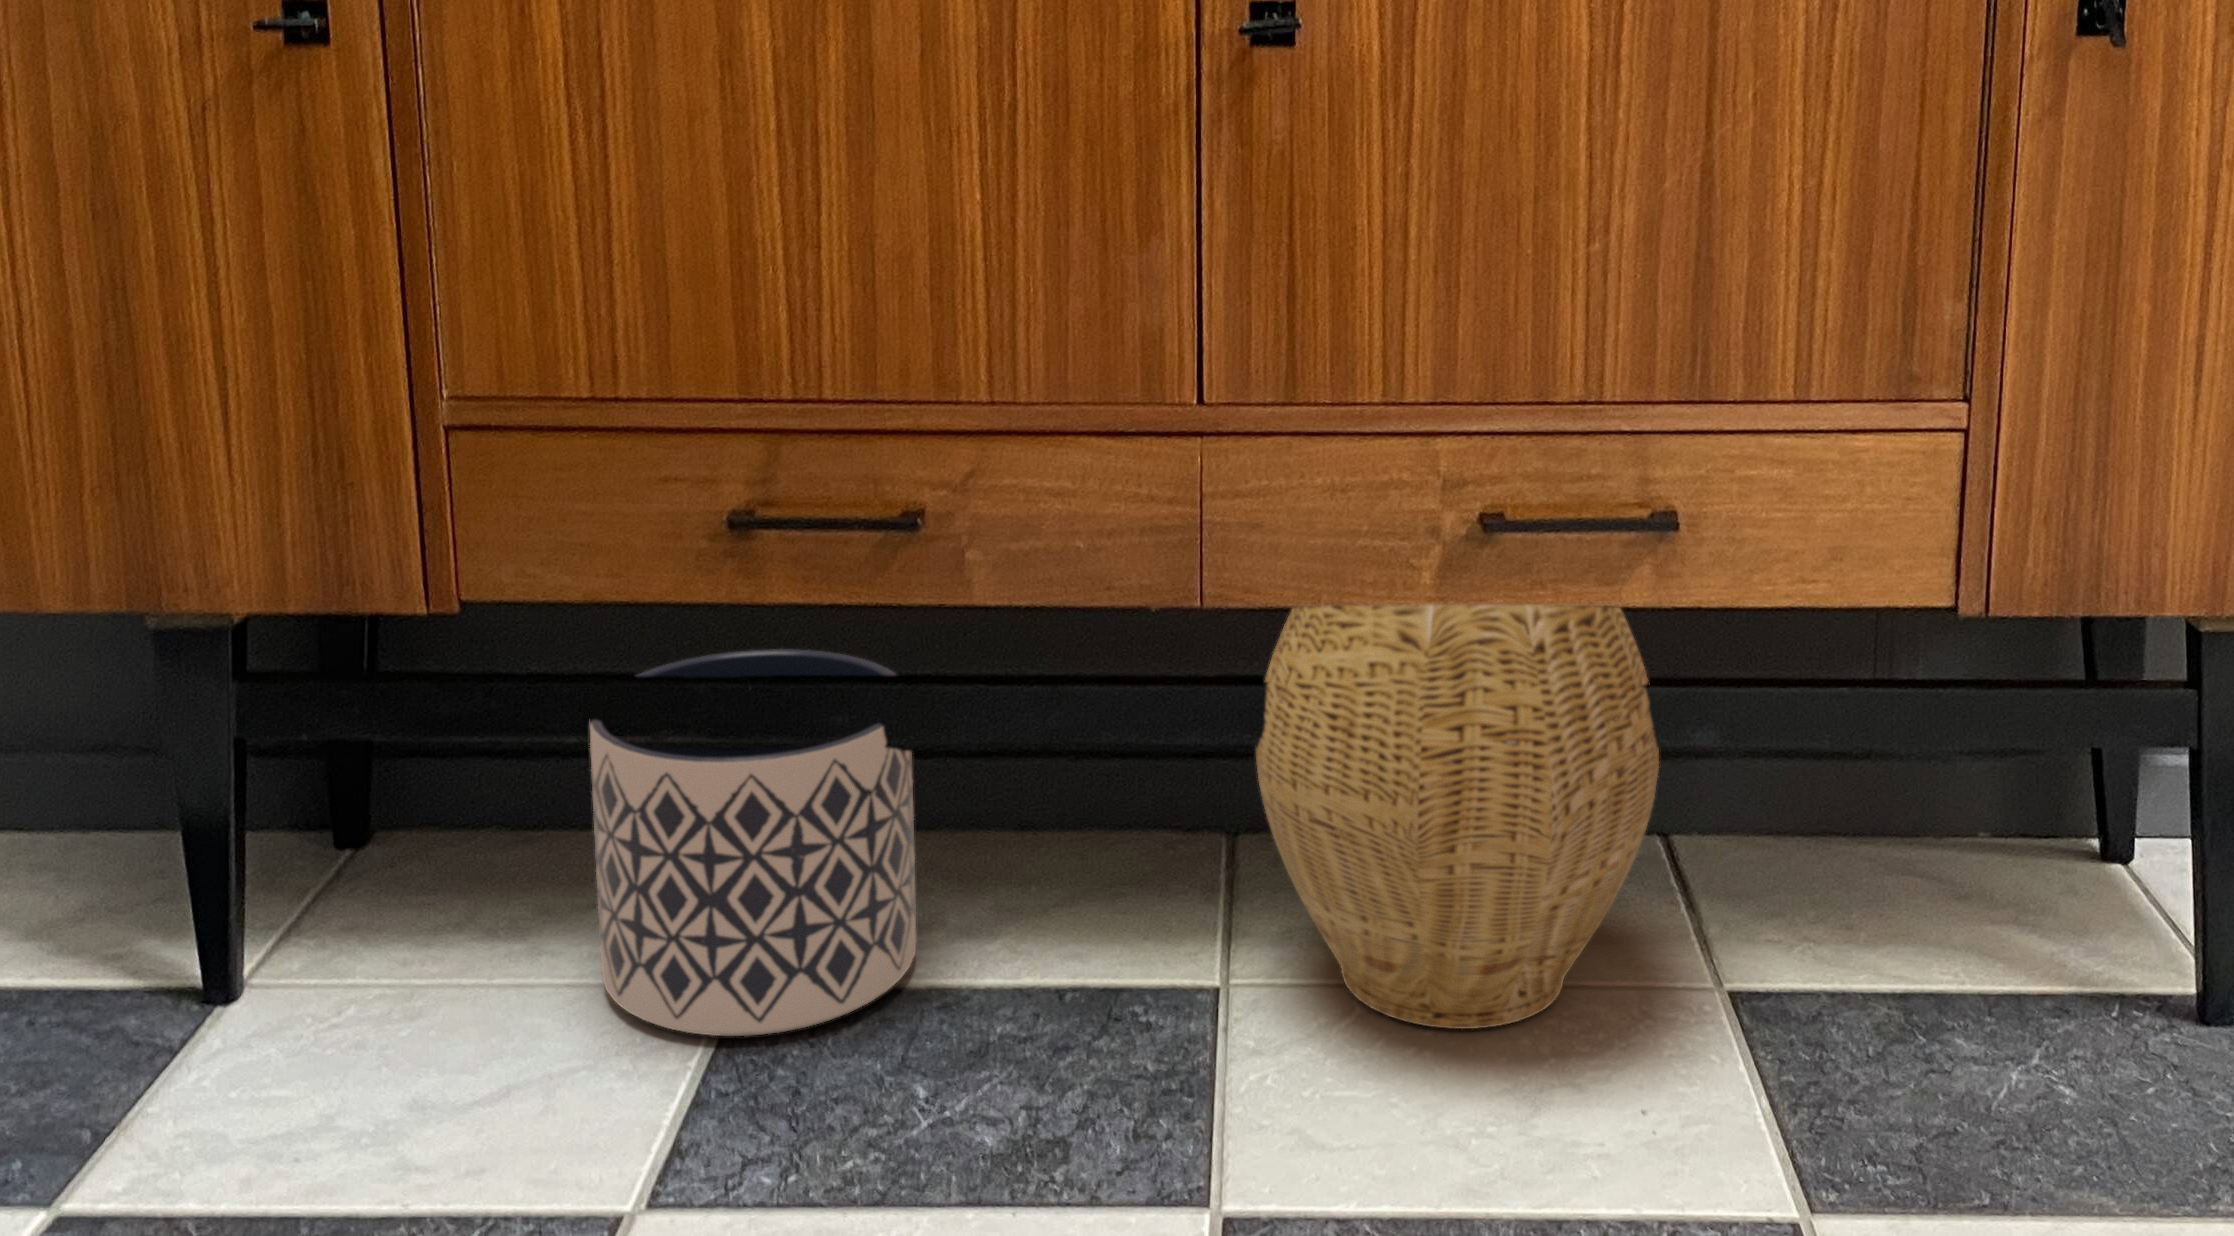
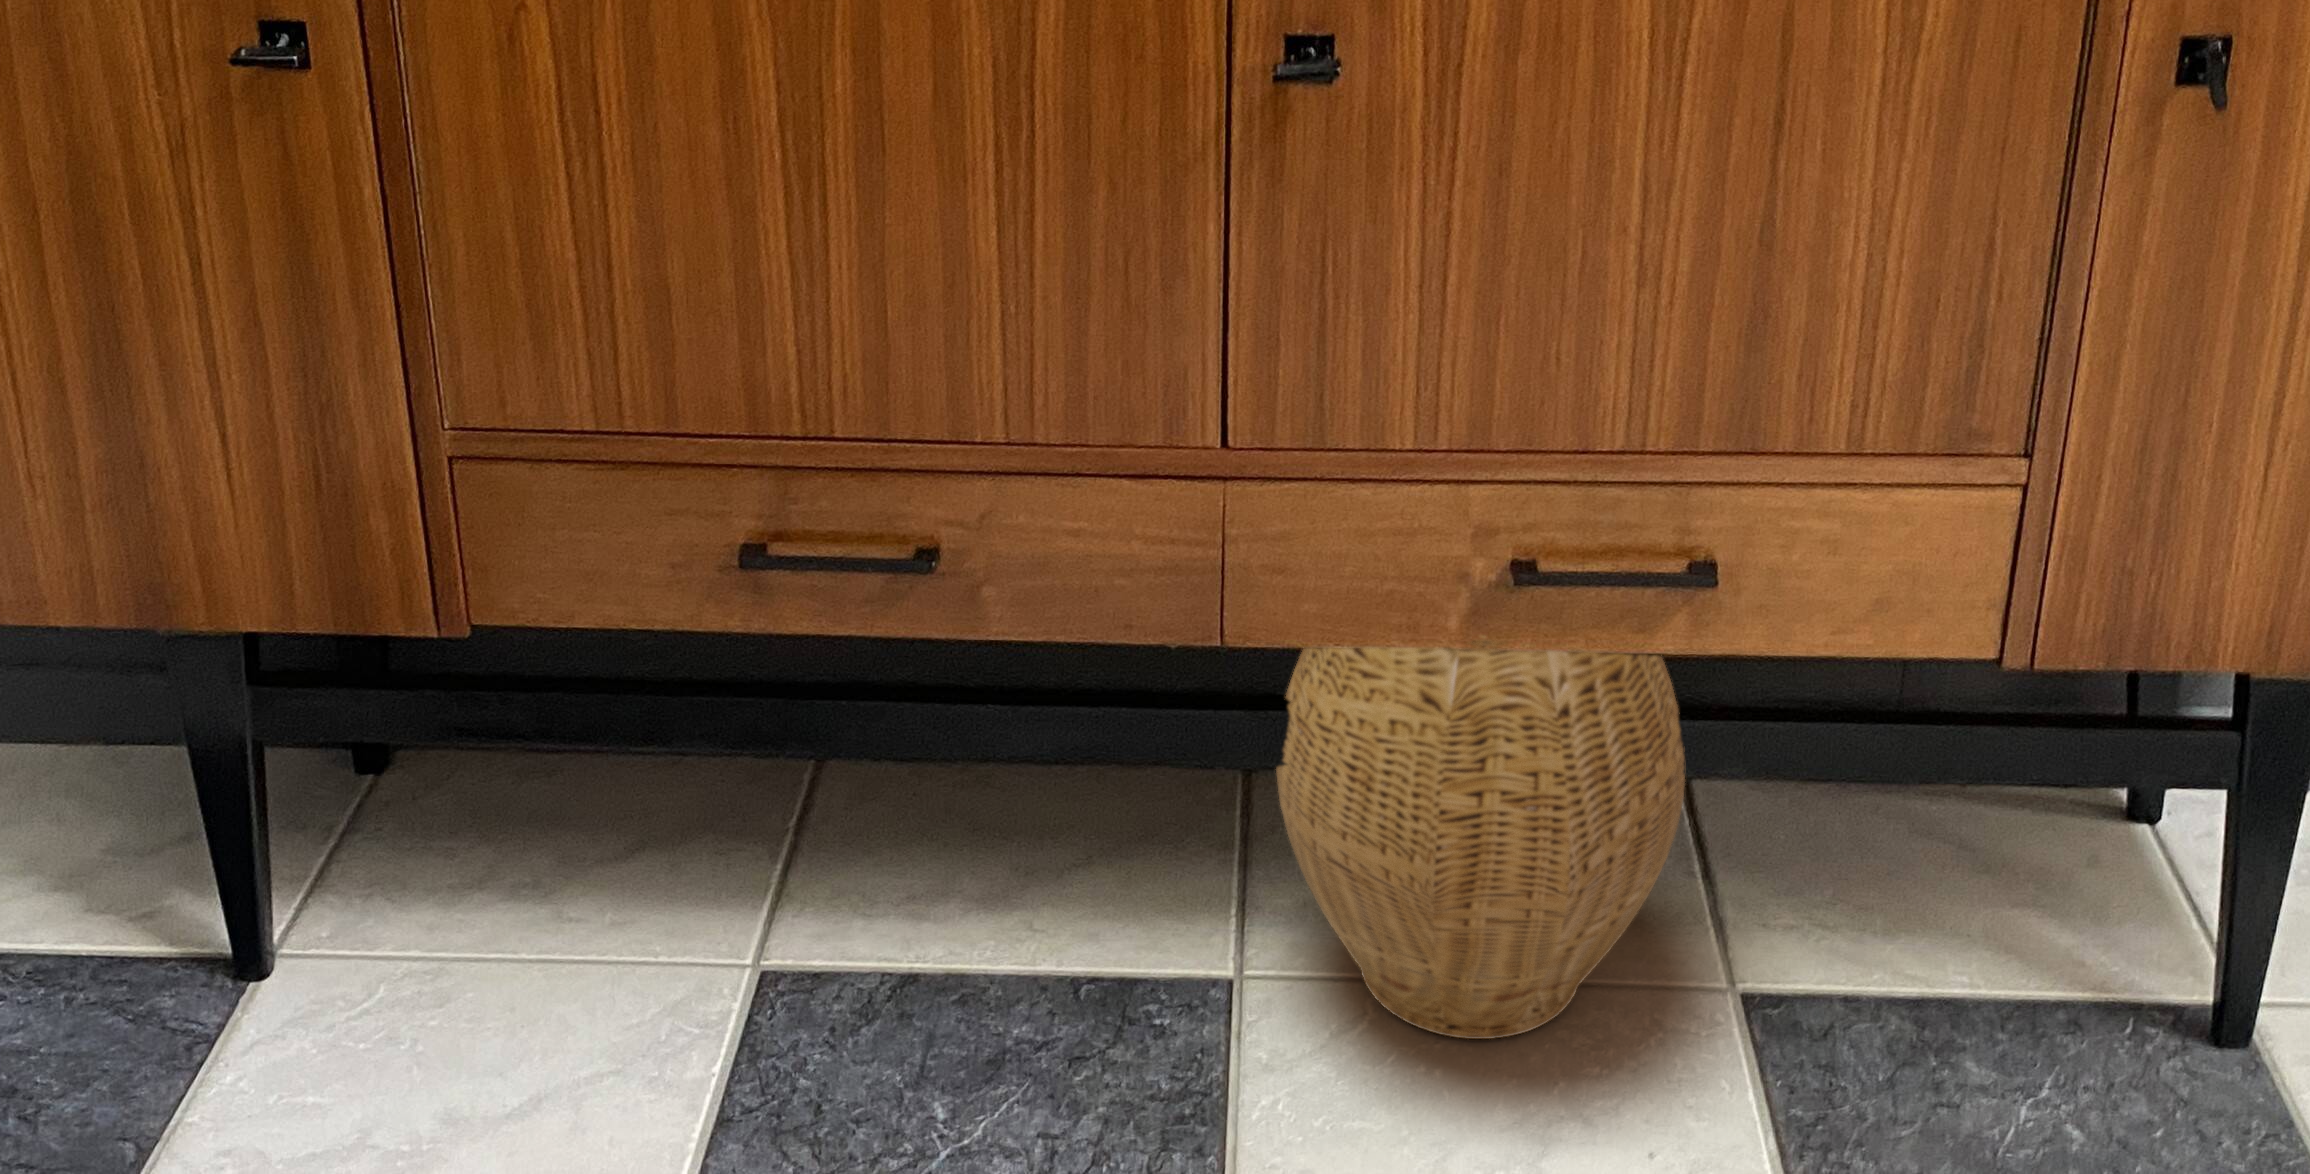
planter: present [590,649,916,1036] -> none [602,623,937,1036]

